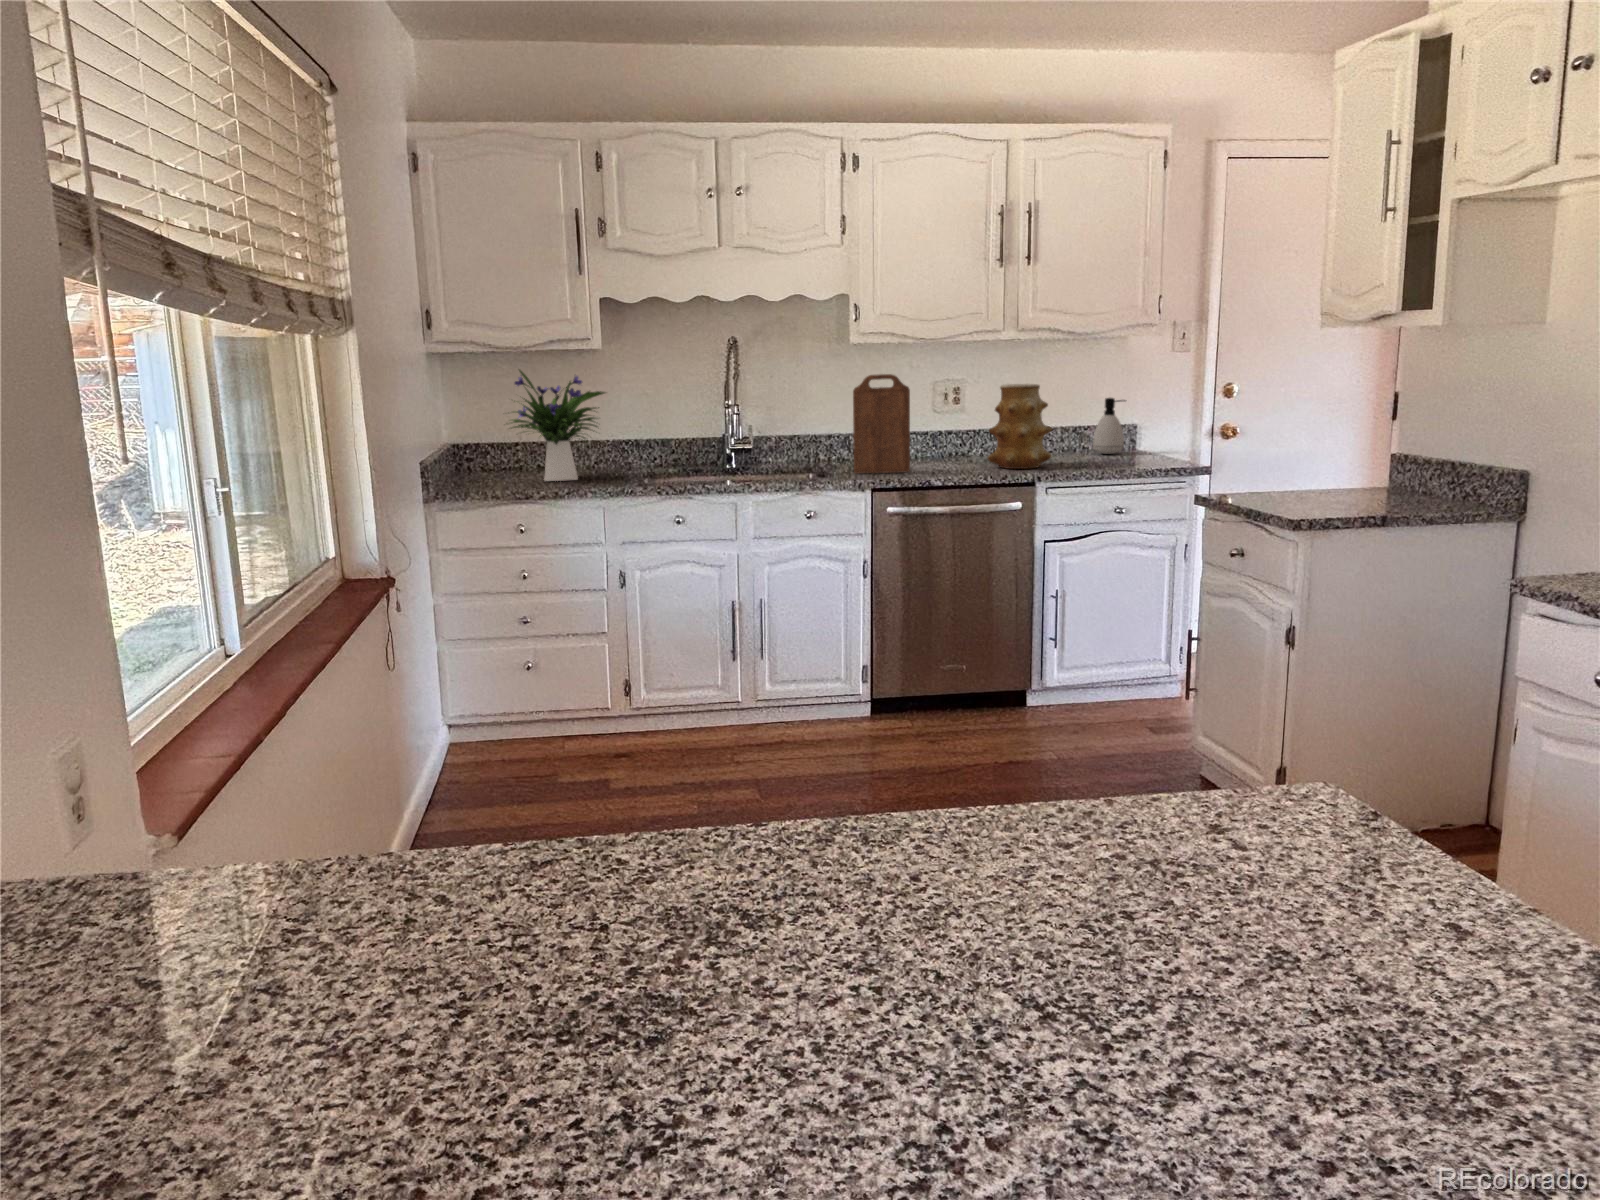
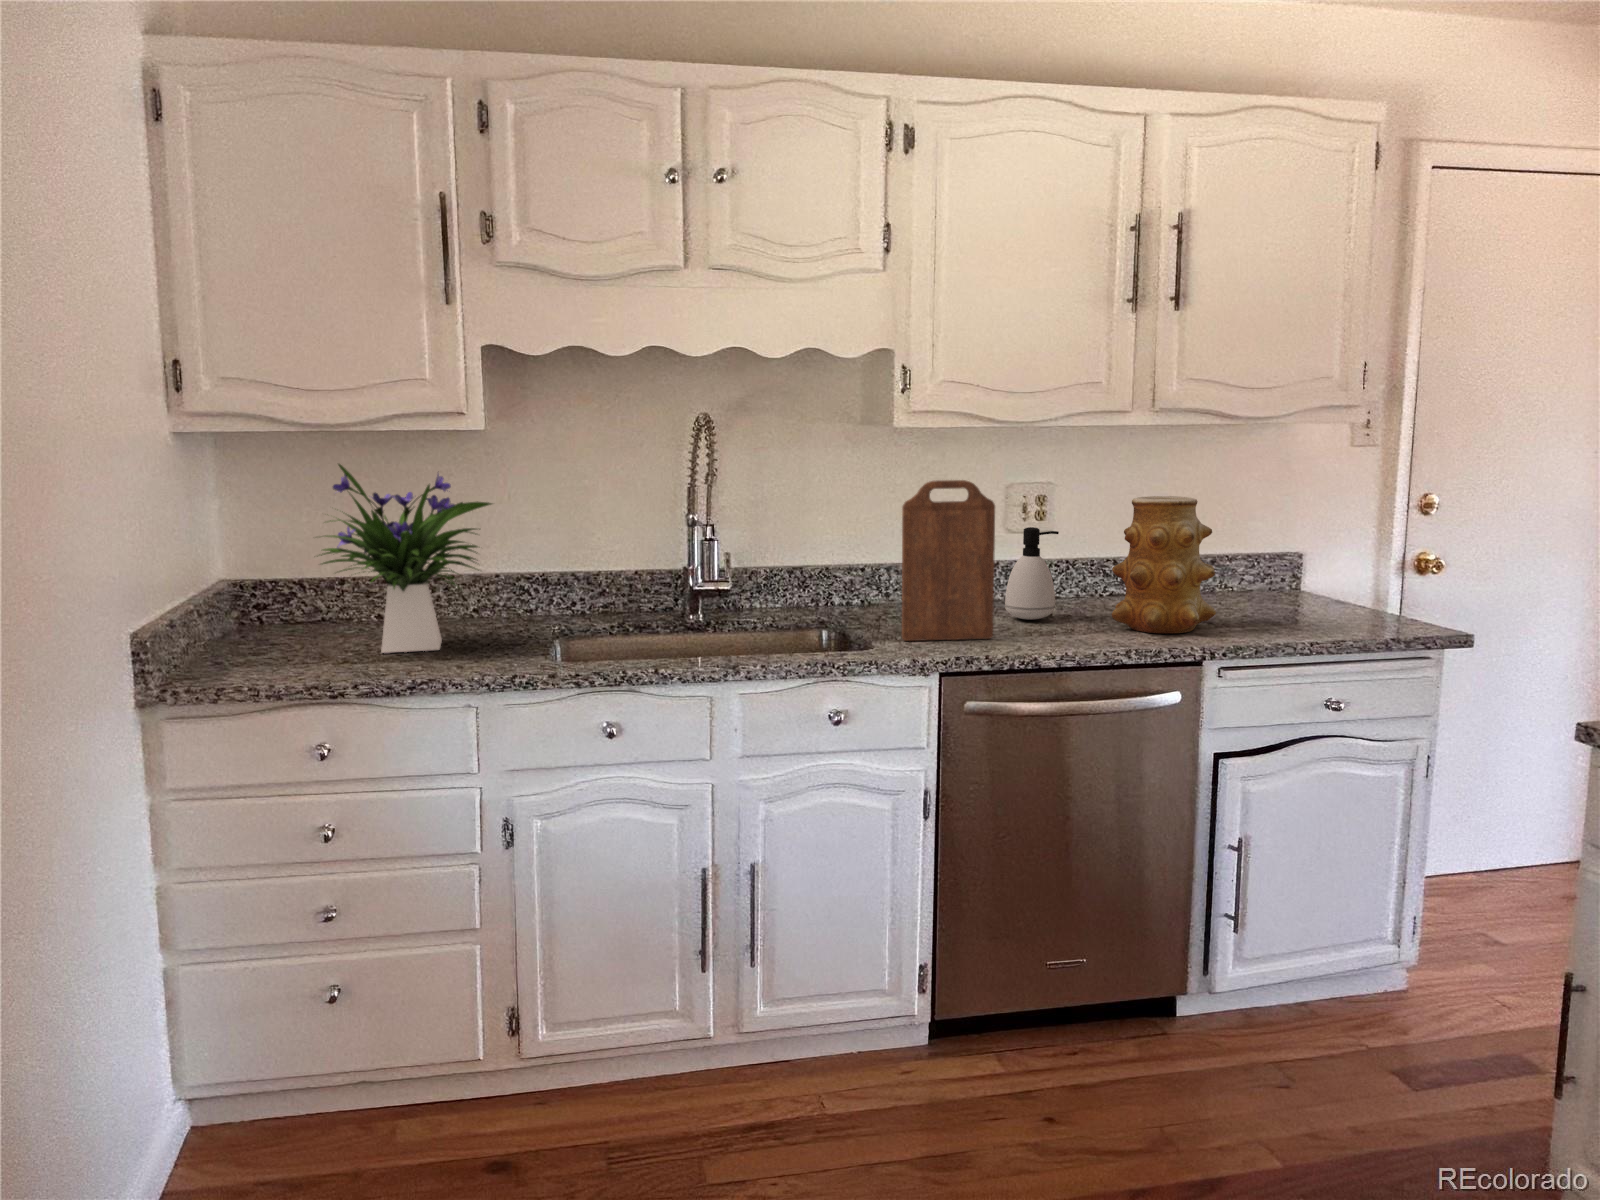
soap dispenser: present [1093,398,1125,454] -> present [1005,527,1059,620]

